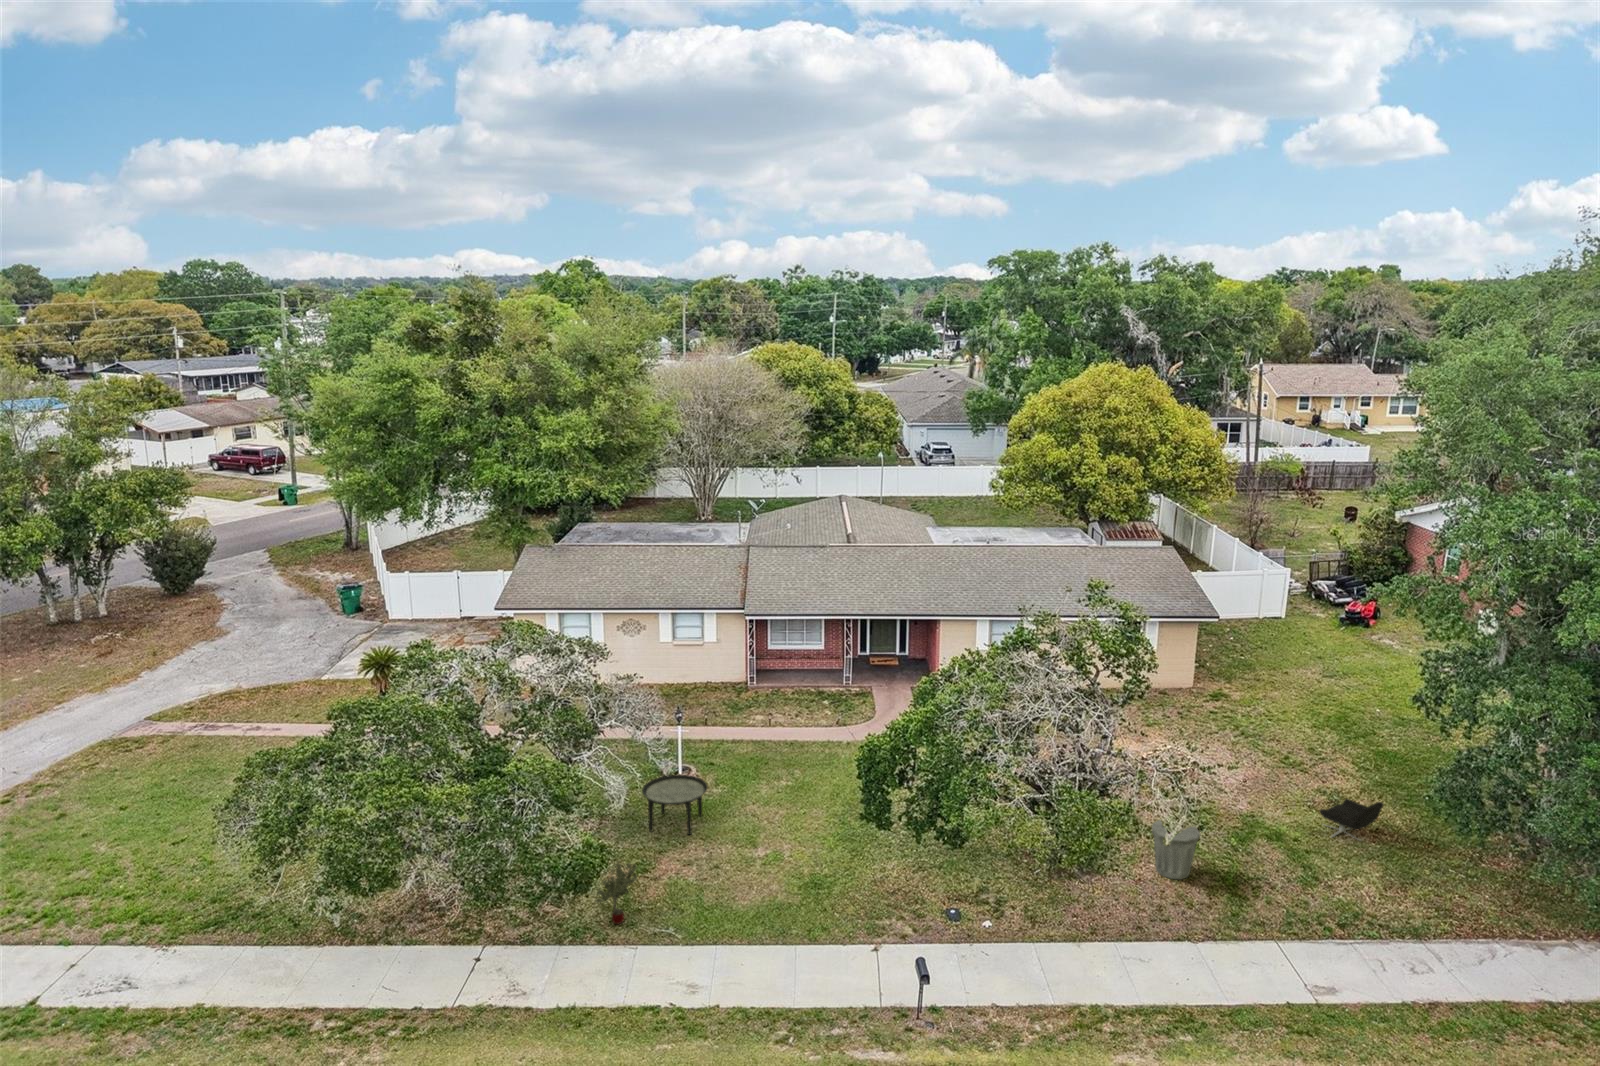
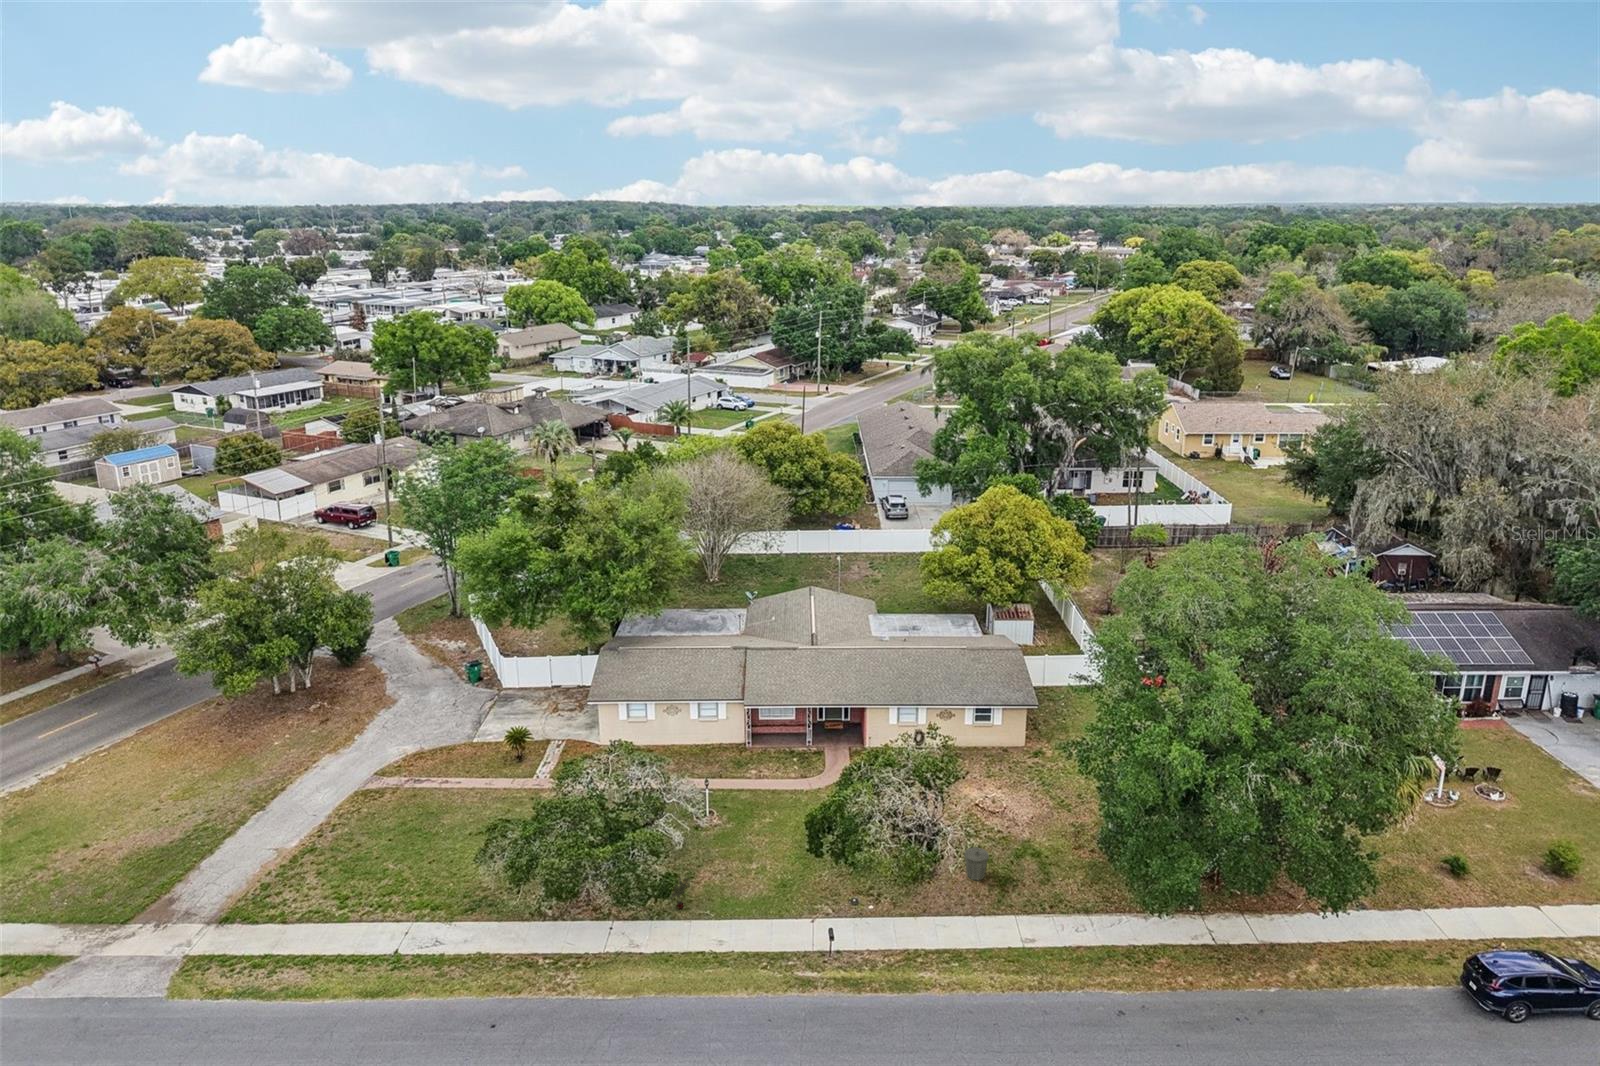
round table: present [642,775,707,835] -> none [688,819,724,855]
lounge chair: present [1320,799,1384,838] -> none [1064,831,1097,856]

